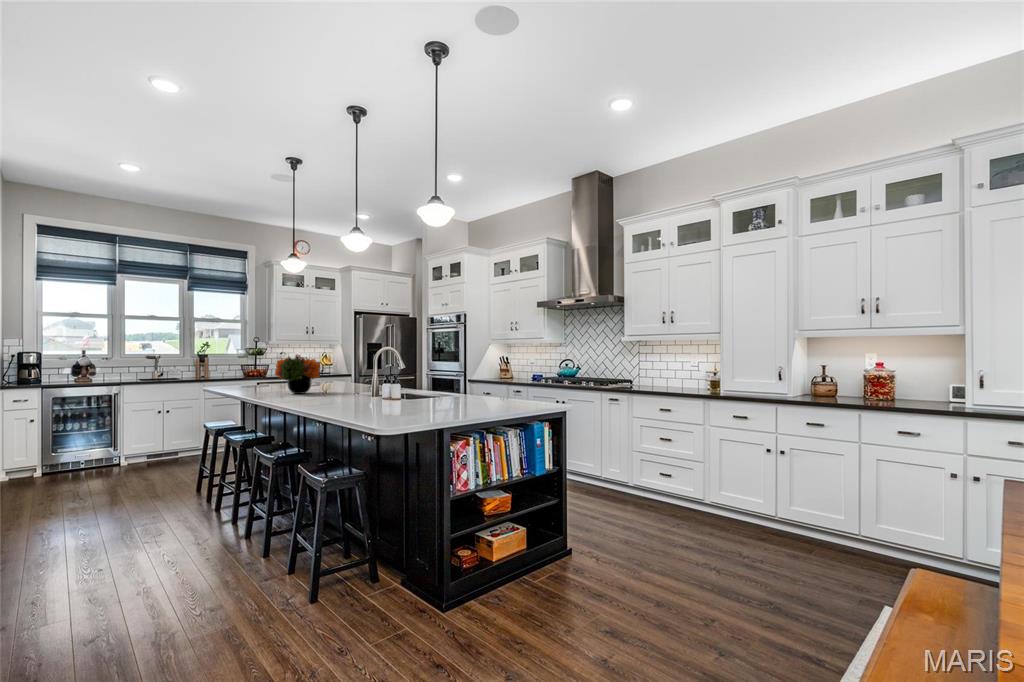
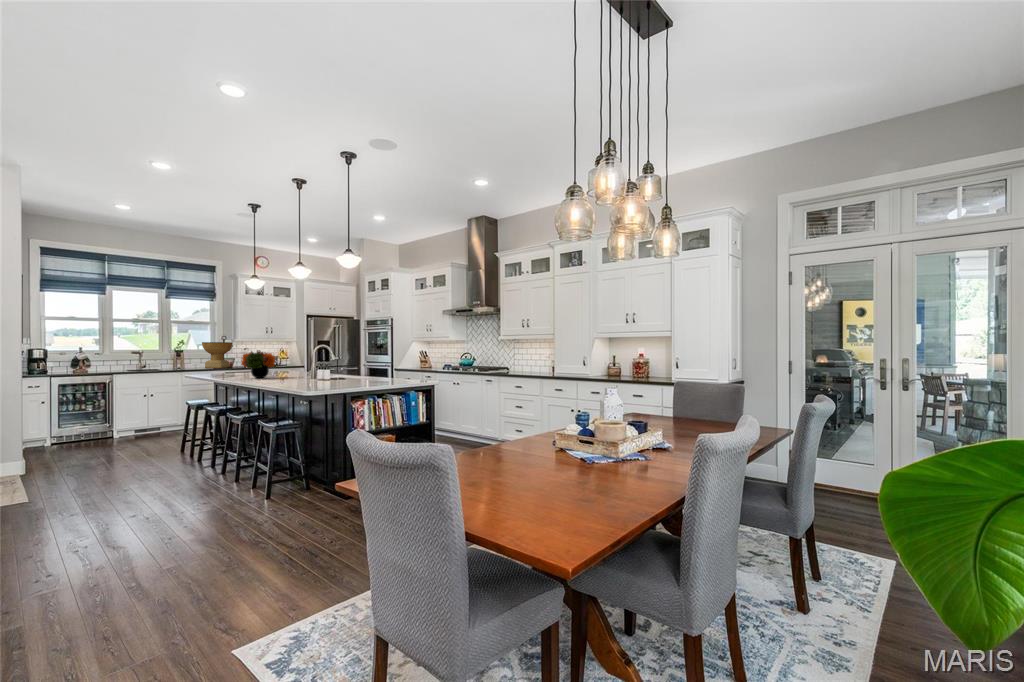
decorative bowl: none [230,345,266,377] -> present [202,342,233,368]

